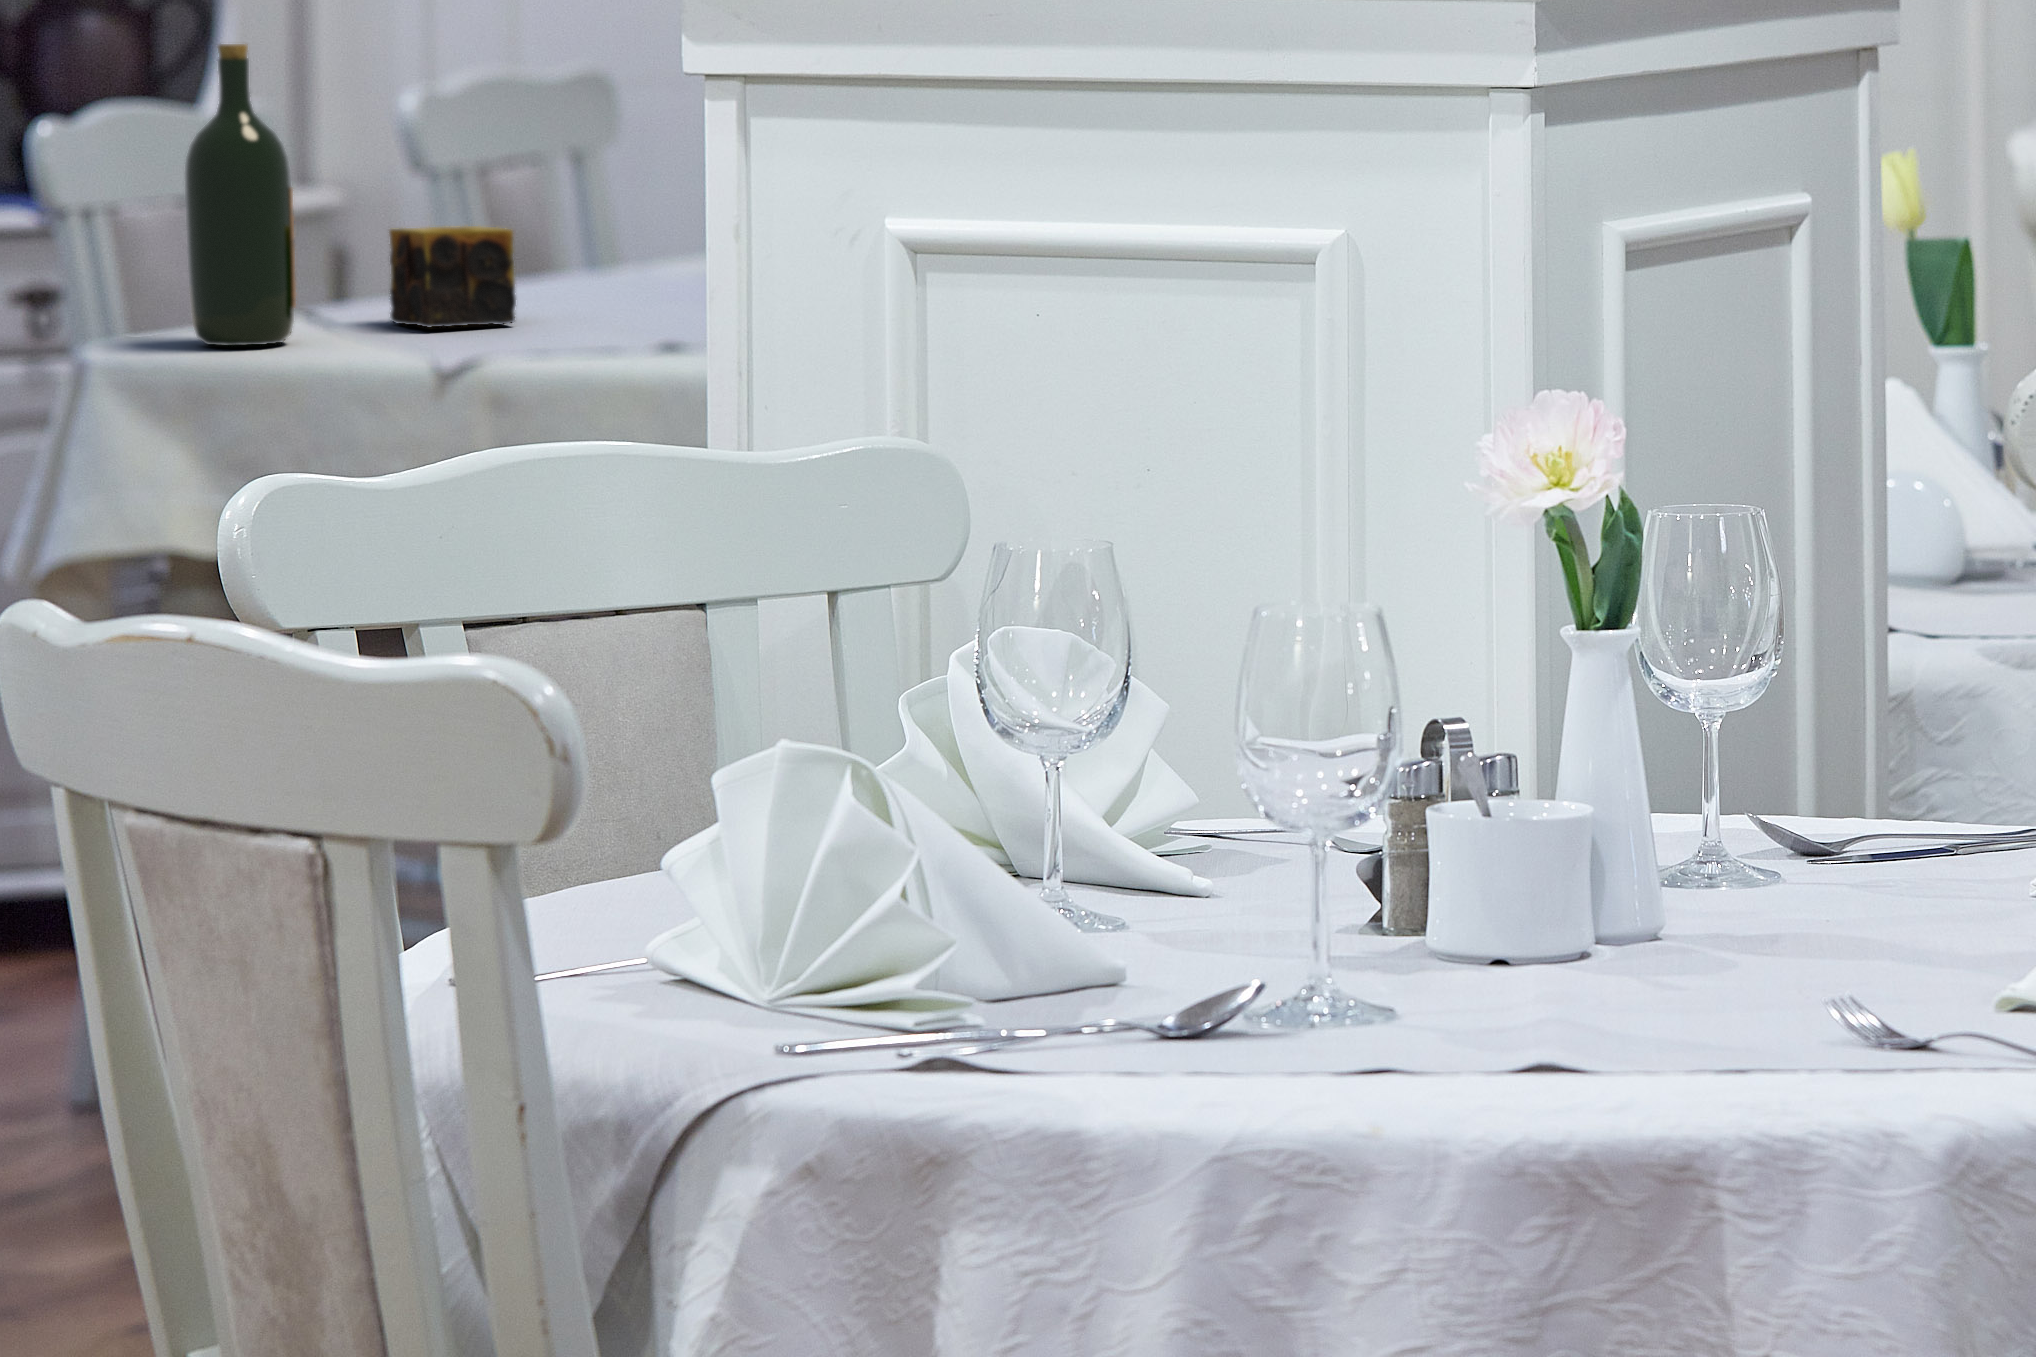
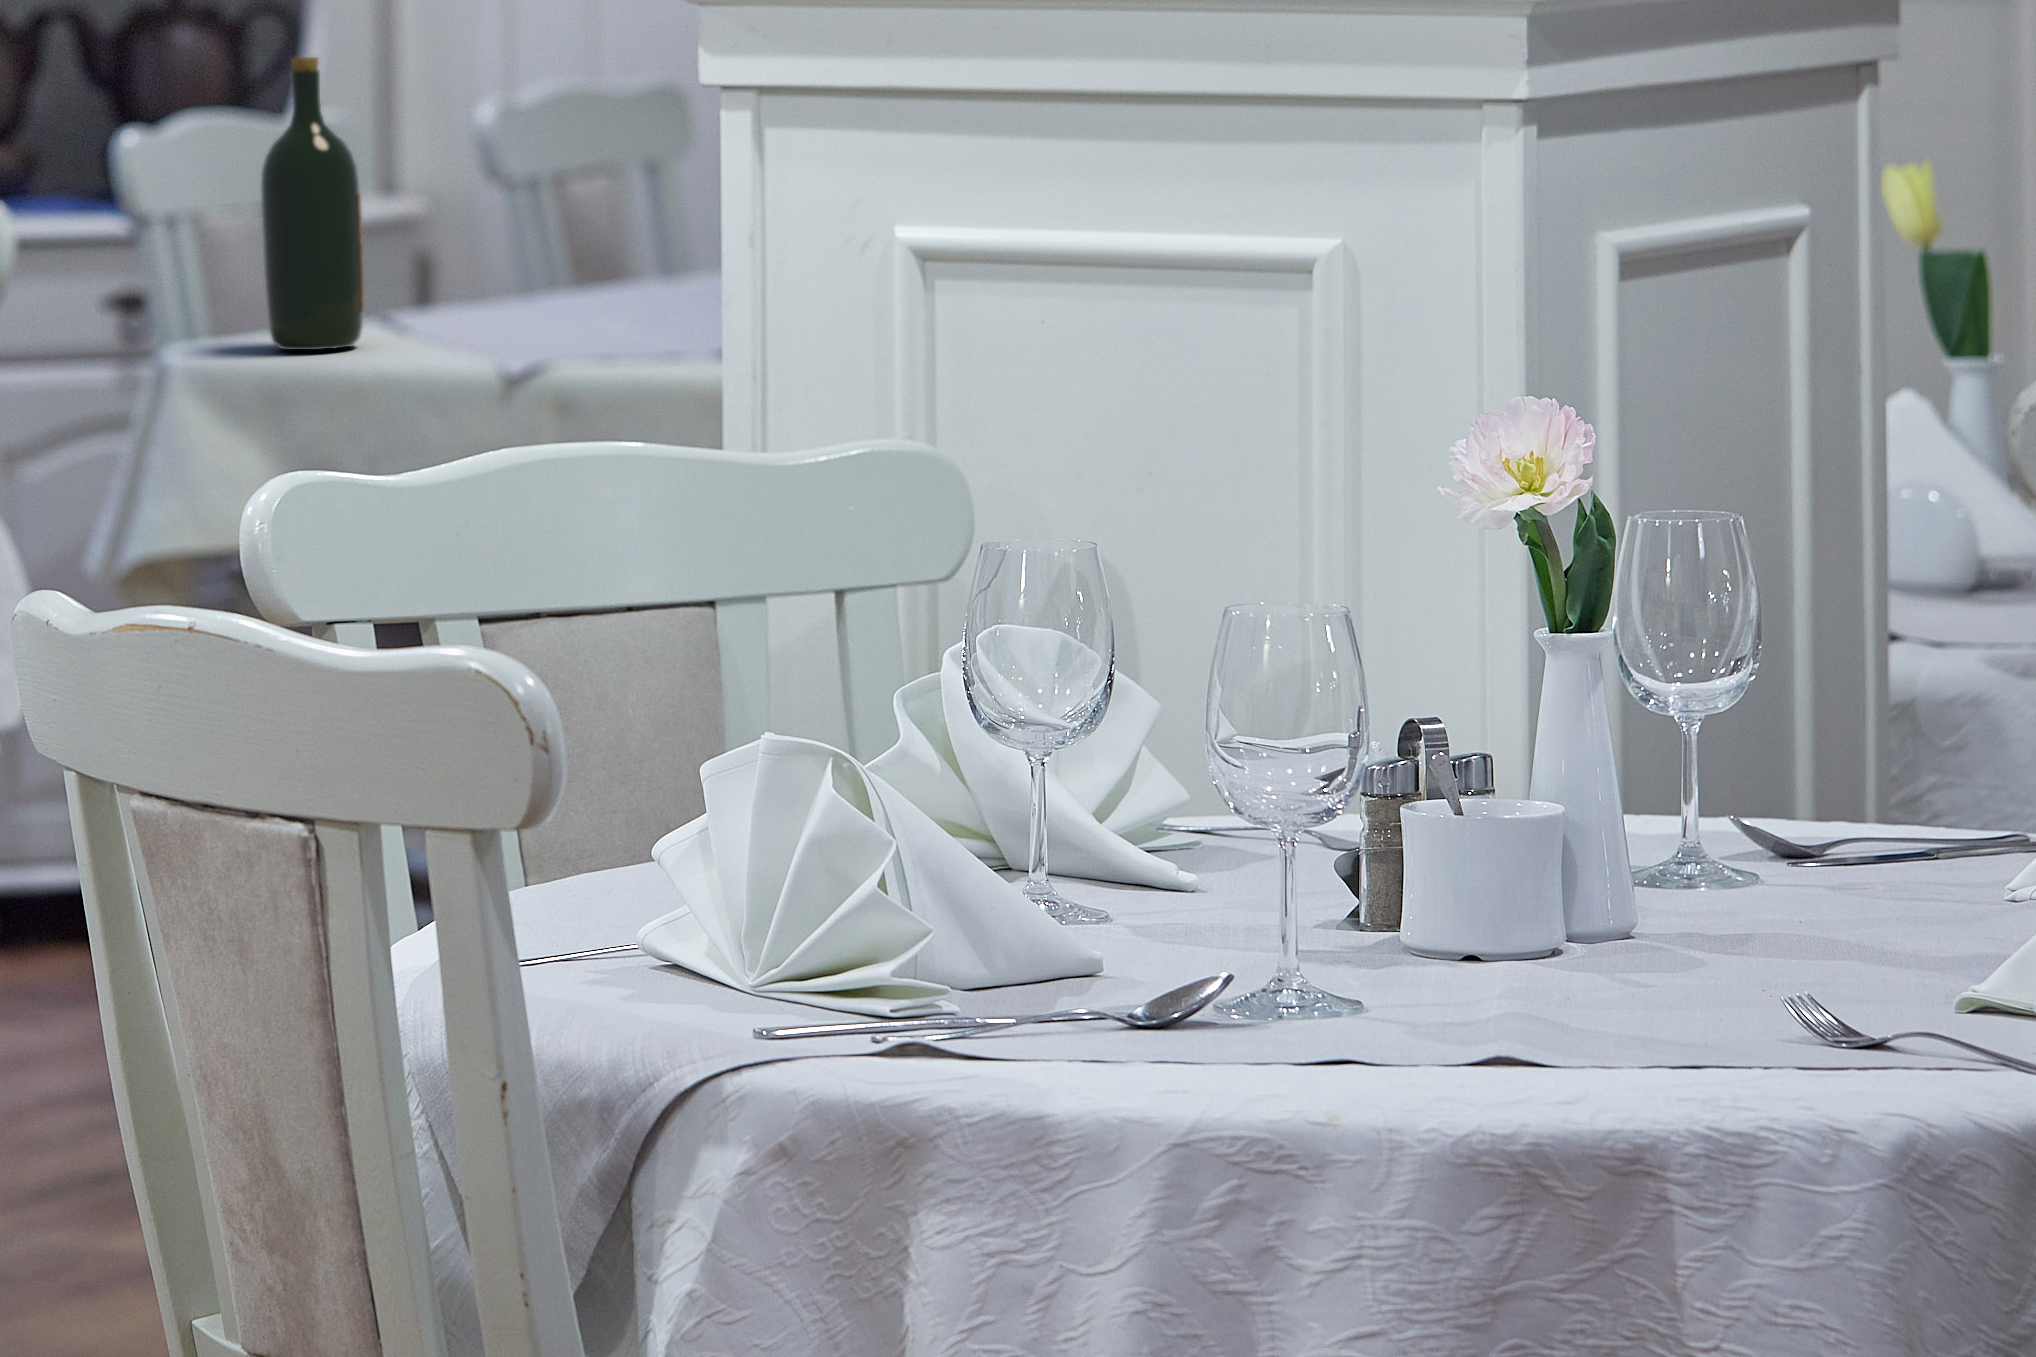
candle: present [389,226,516,327] -> none [454,228,574,329]

